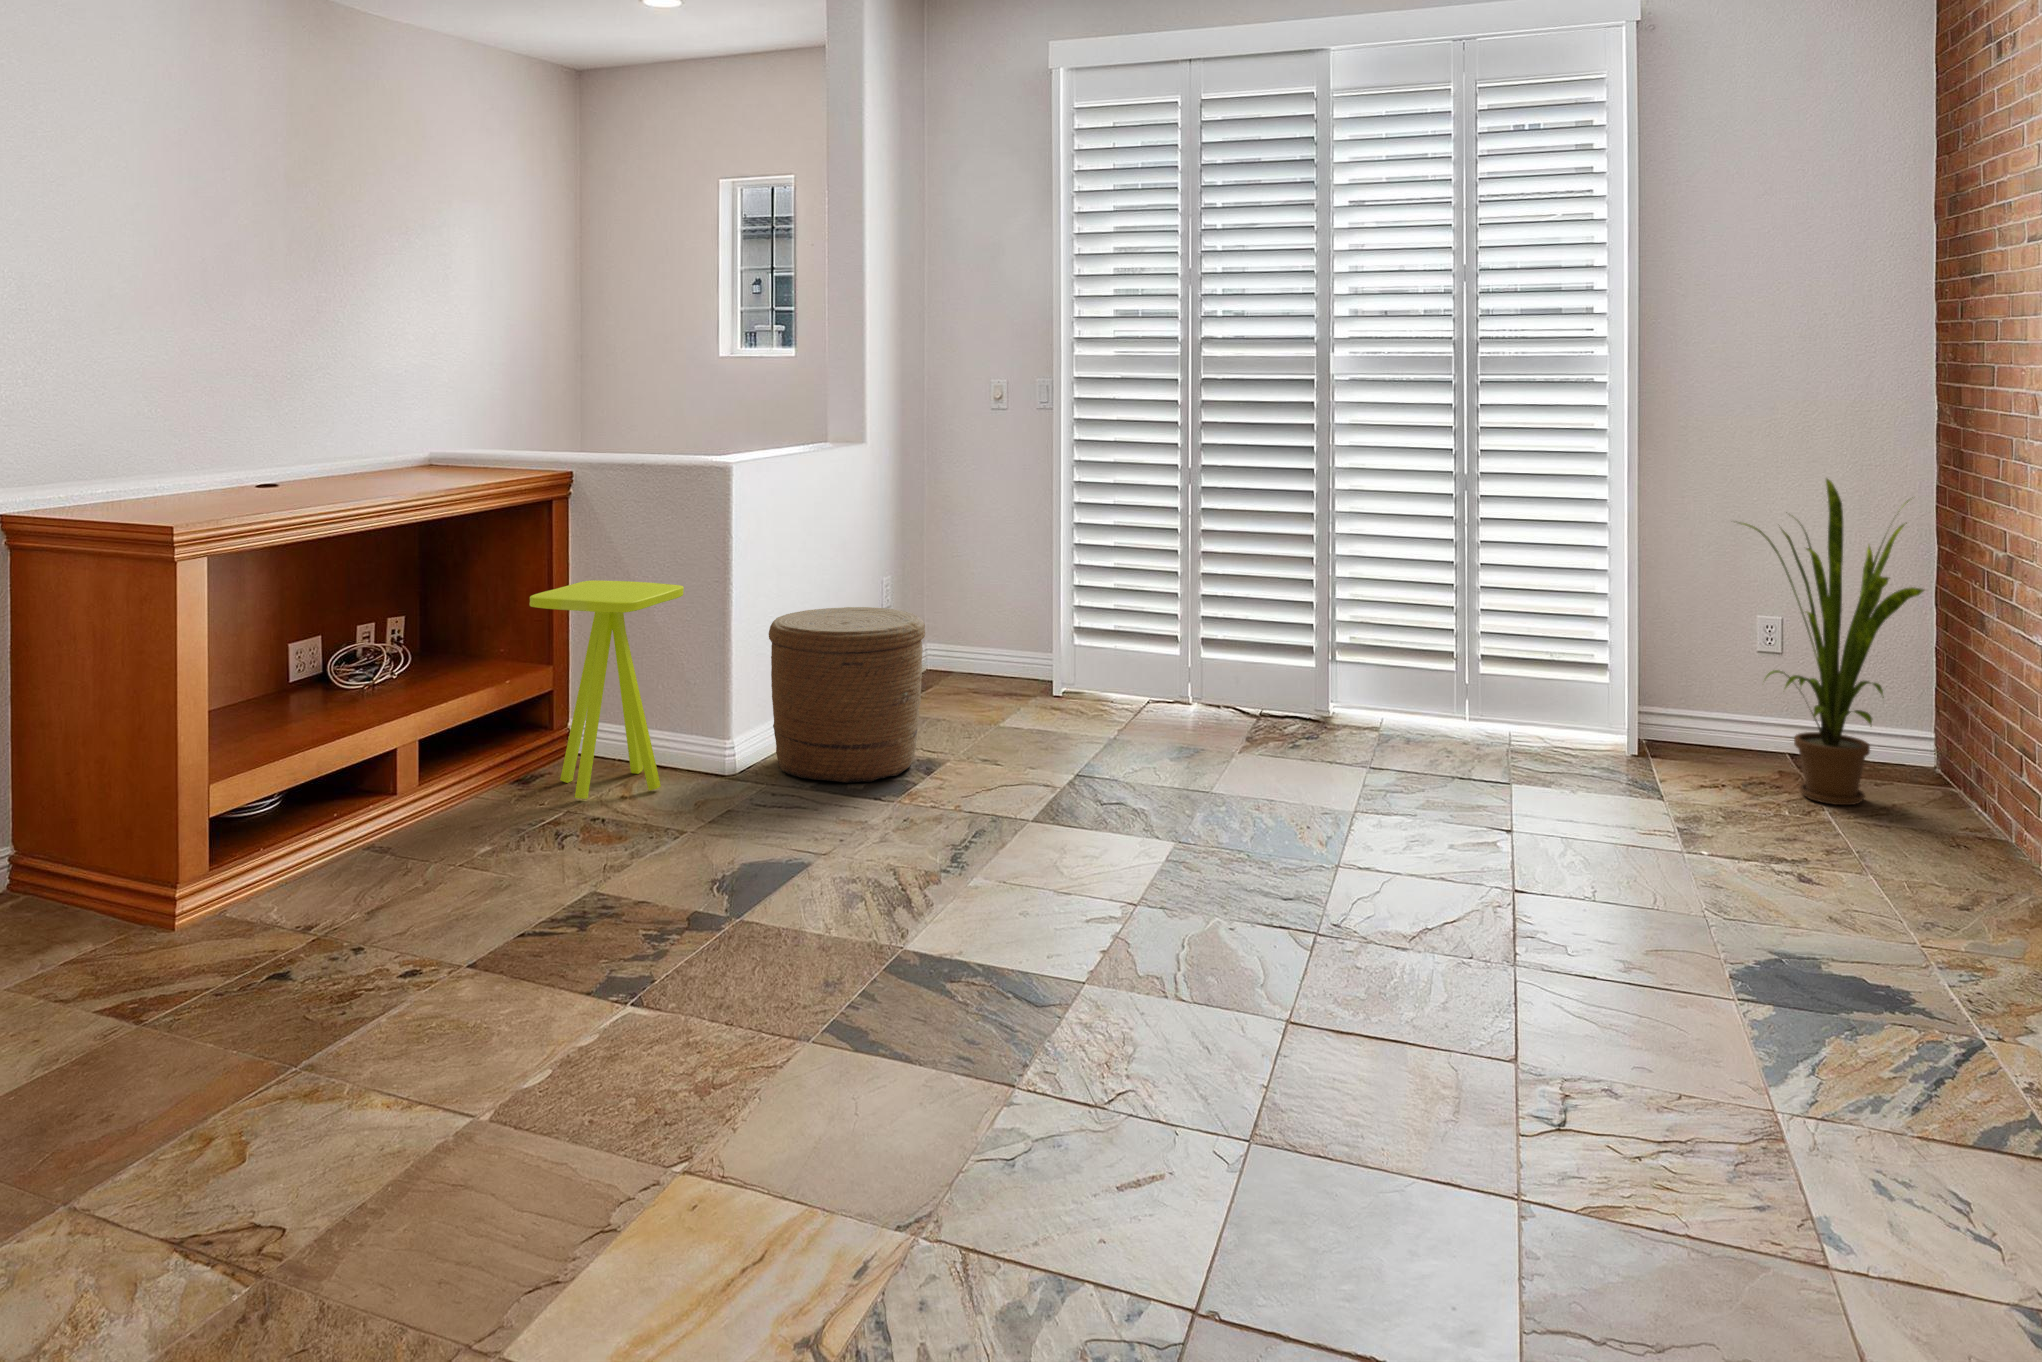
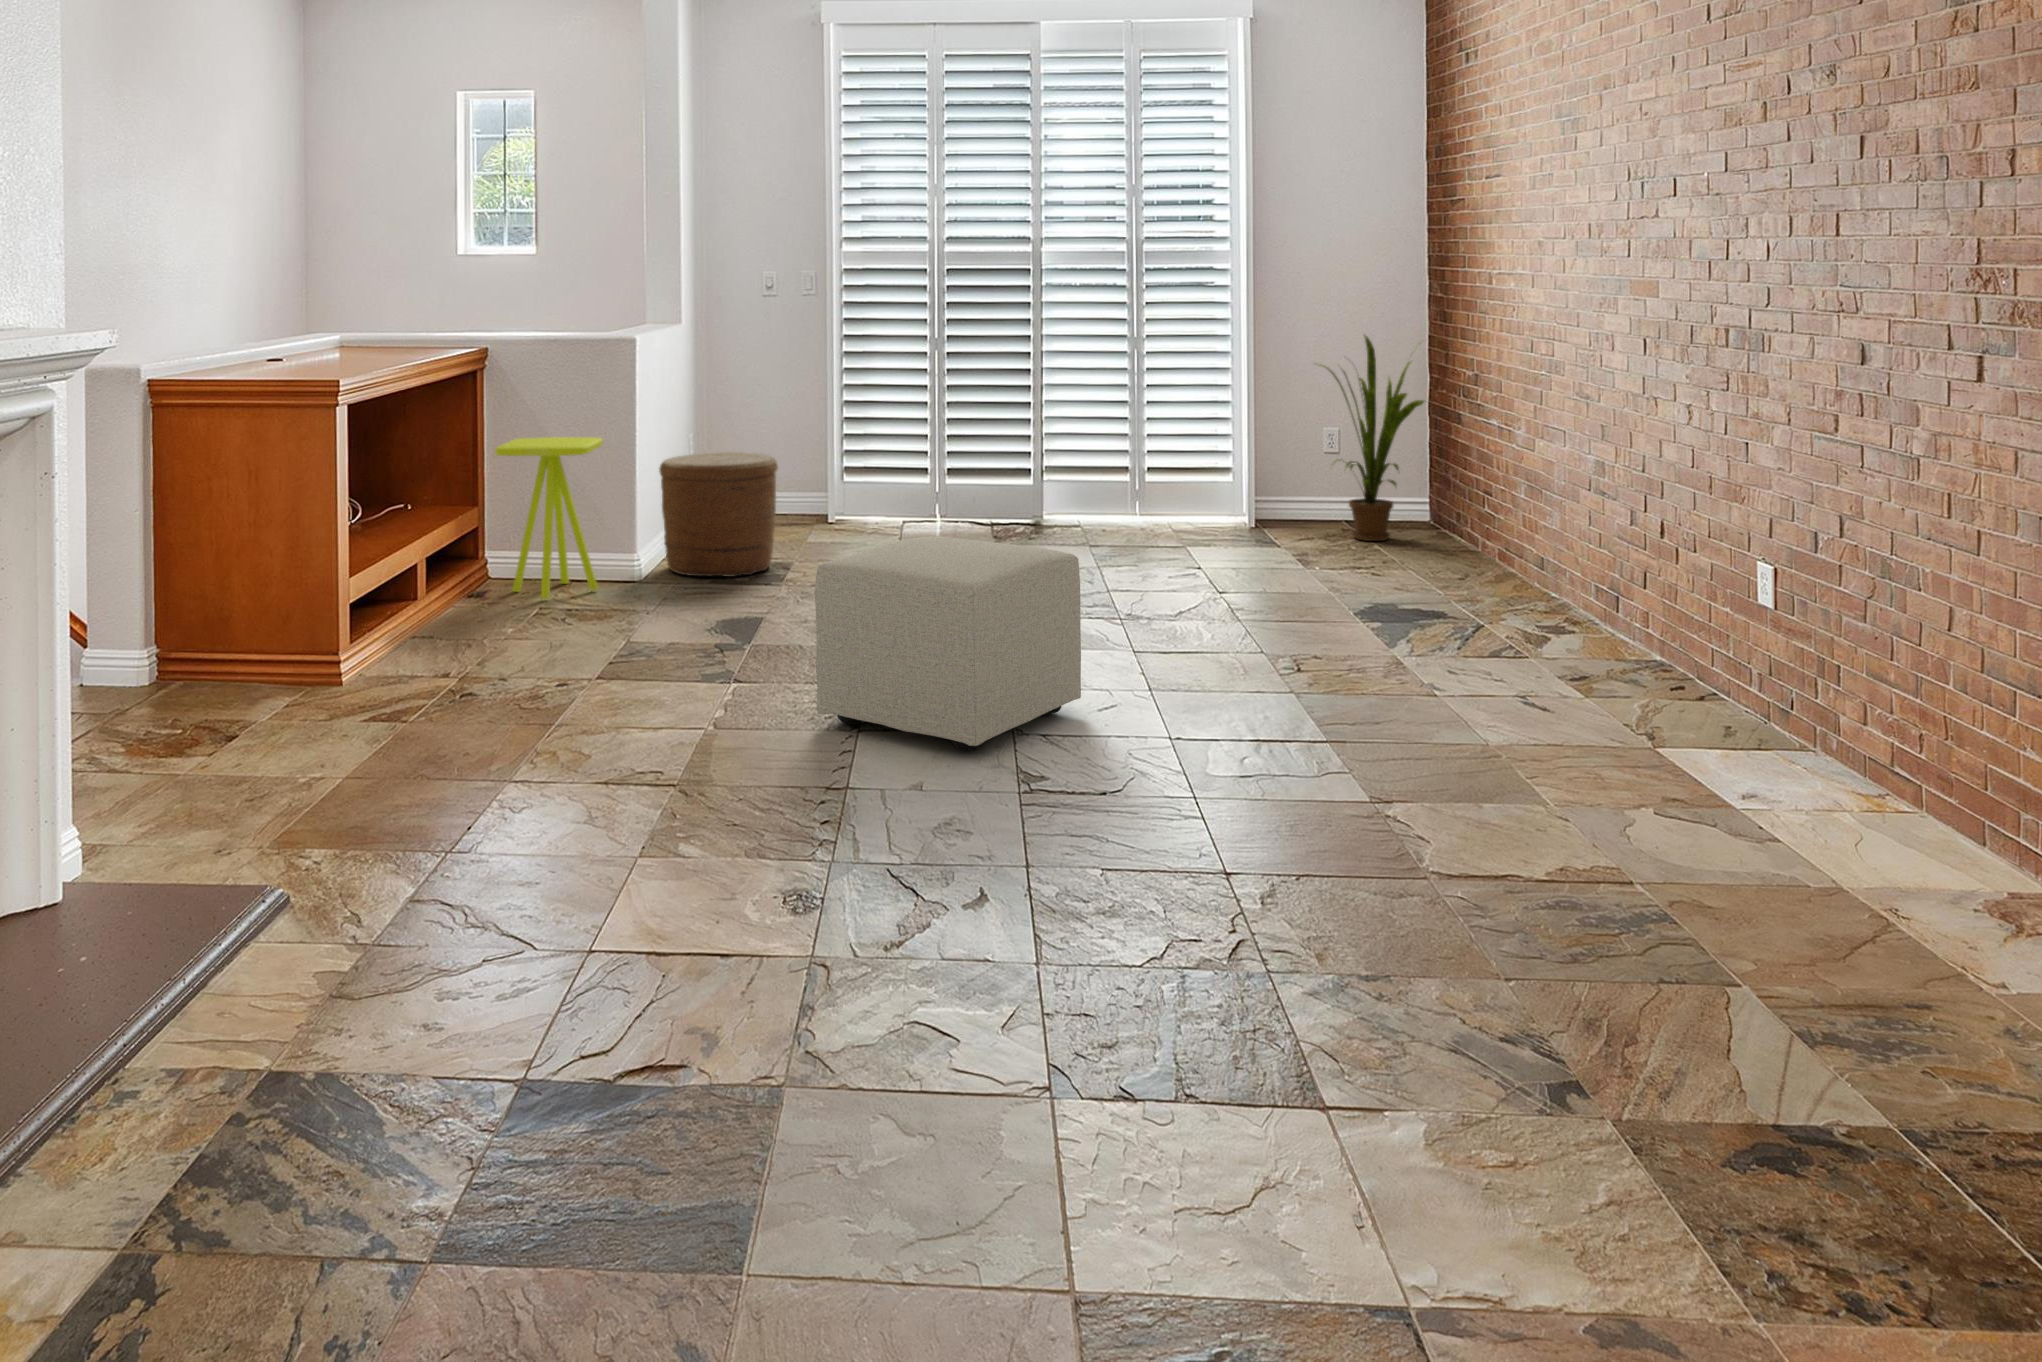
ottoman: none [651,815,1100,1275] -> present [815,536,1081,751]

